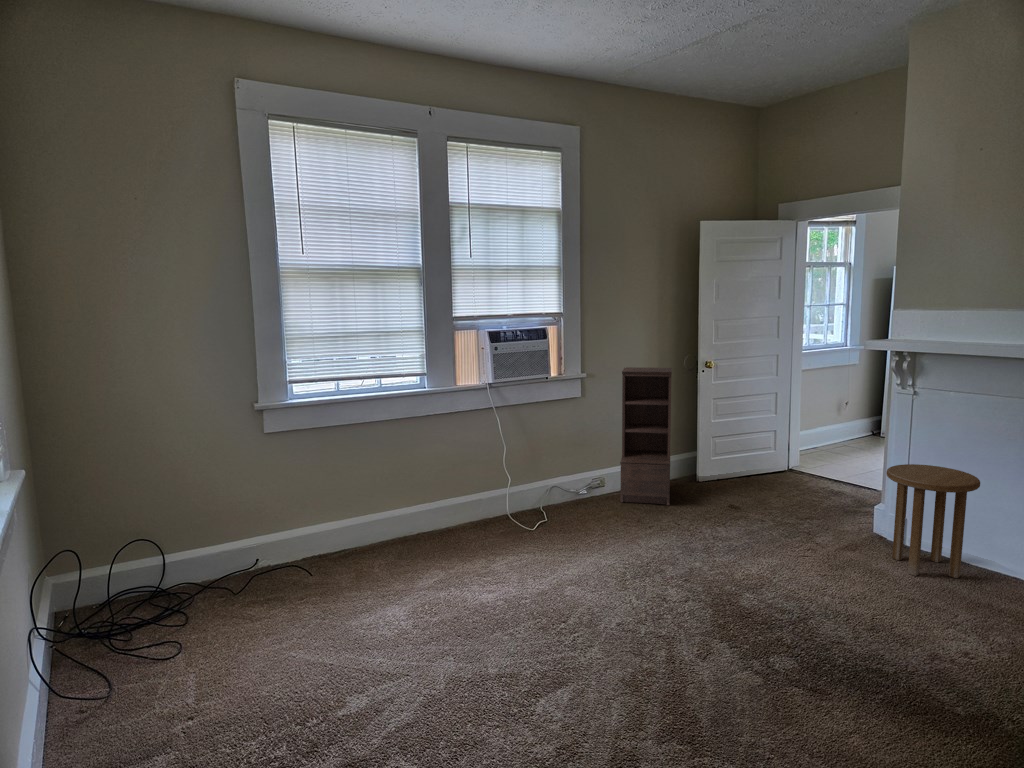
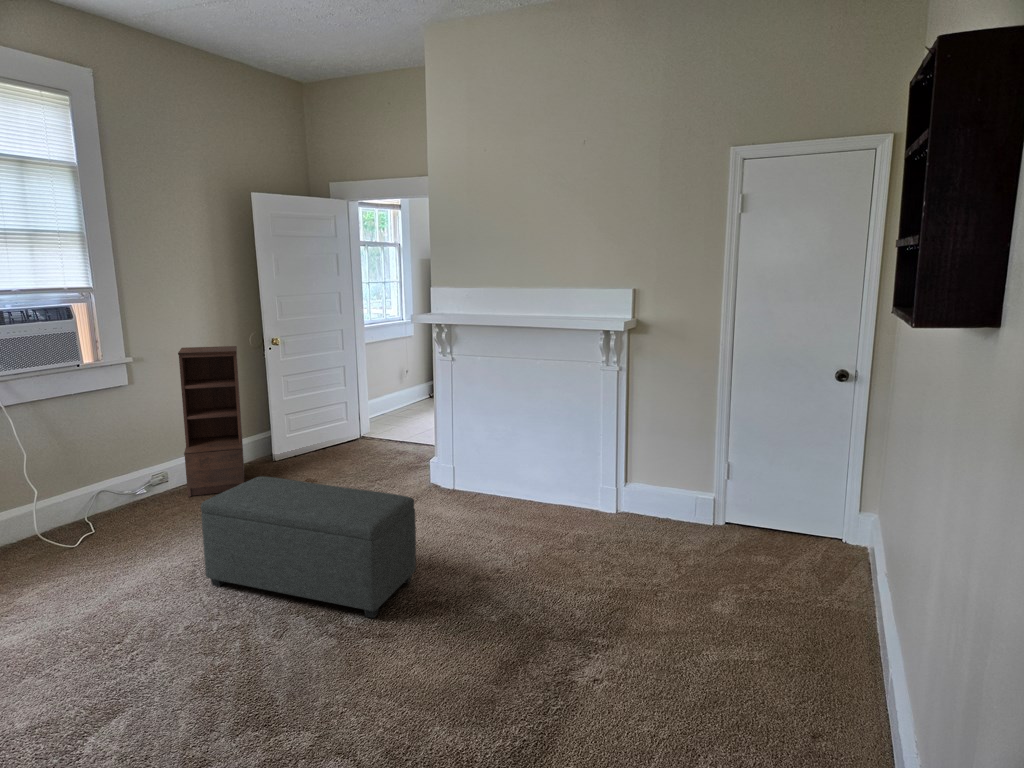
side table: present [887,464,980,578] -> none [434,421,499,514]
ottoman: none [636,493,866,672] -> present [201,476,416,618]

